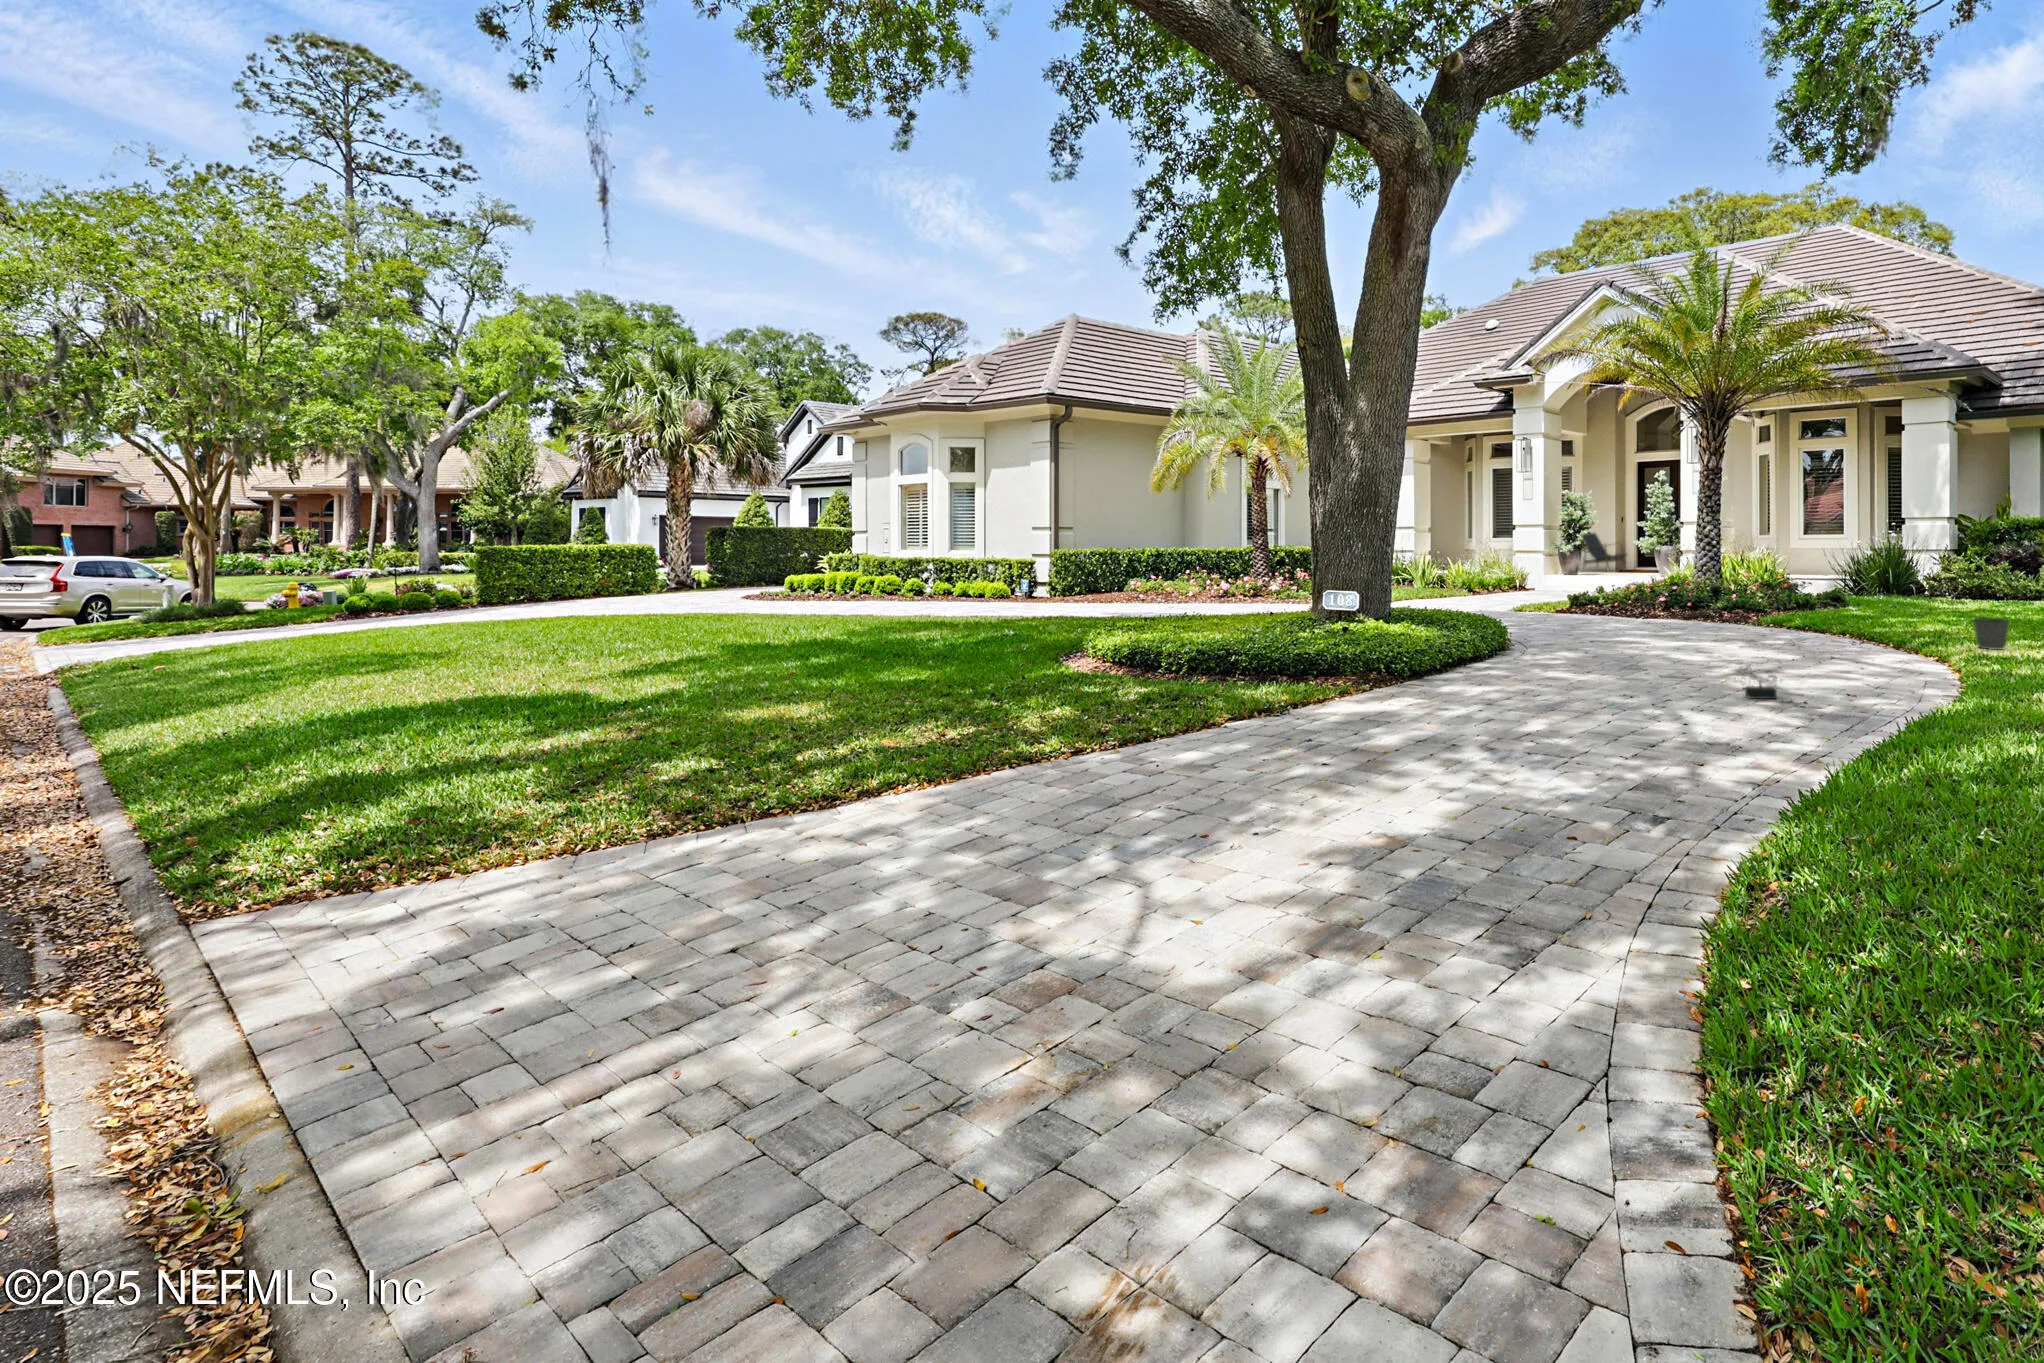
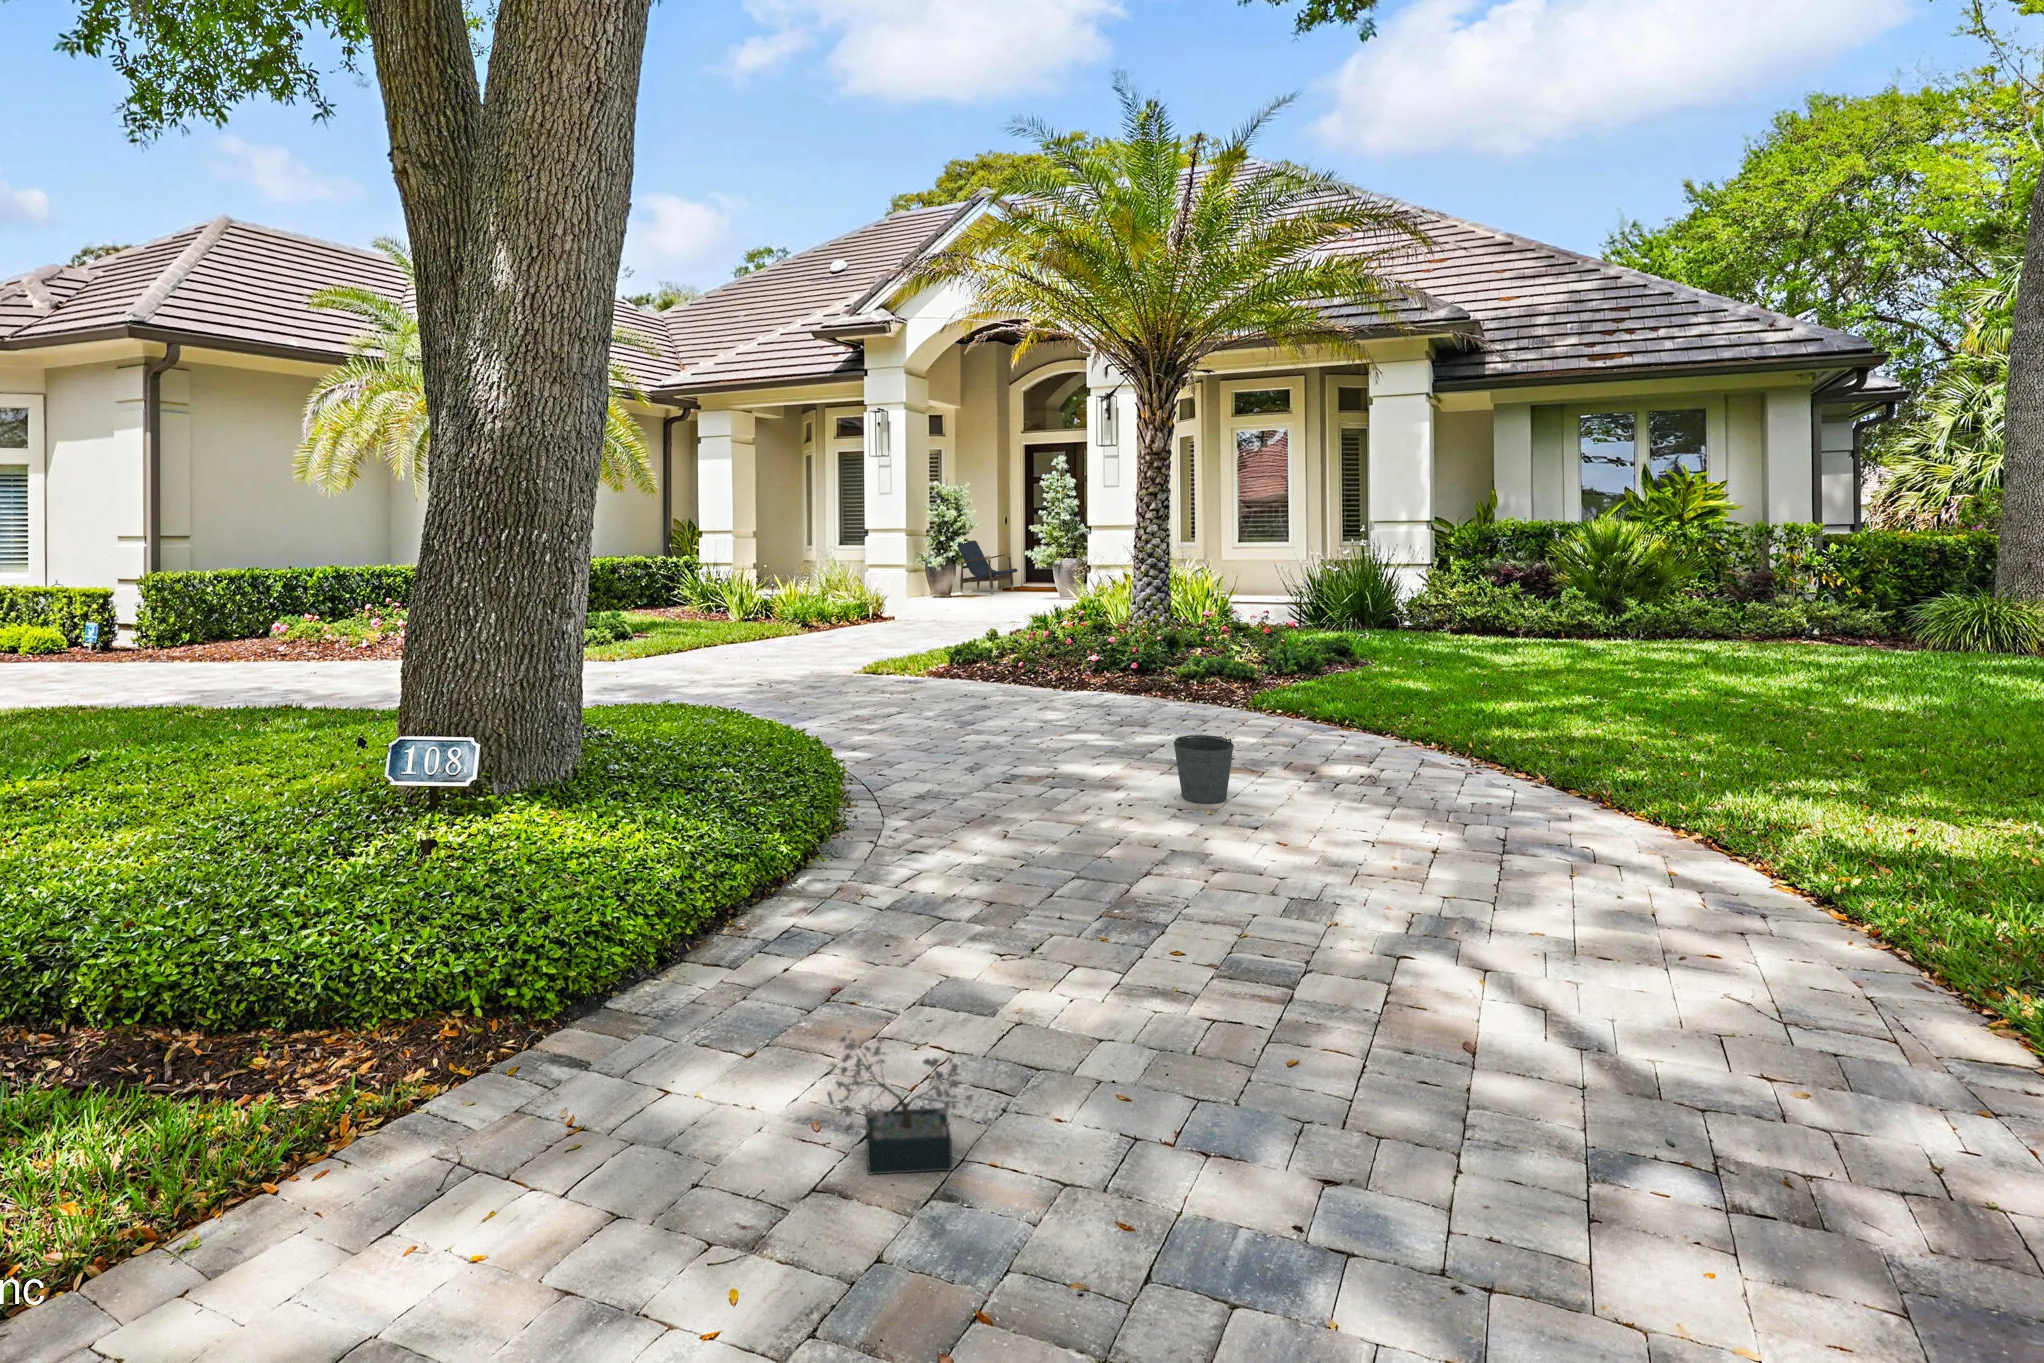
bucket: present [1973,618,2009,650] -> present [1174,735,1234,803]
decorative plant: present [1734,662,1777,699] -> present [827,1030,973,1174]

